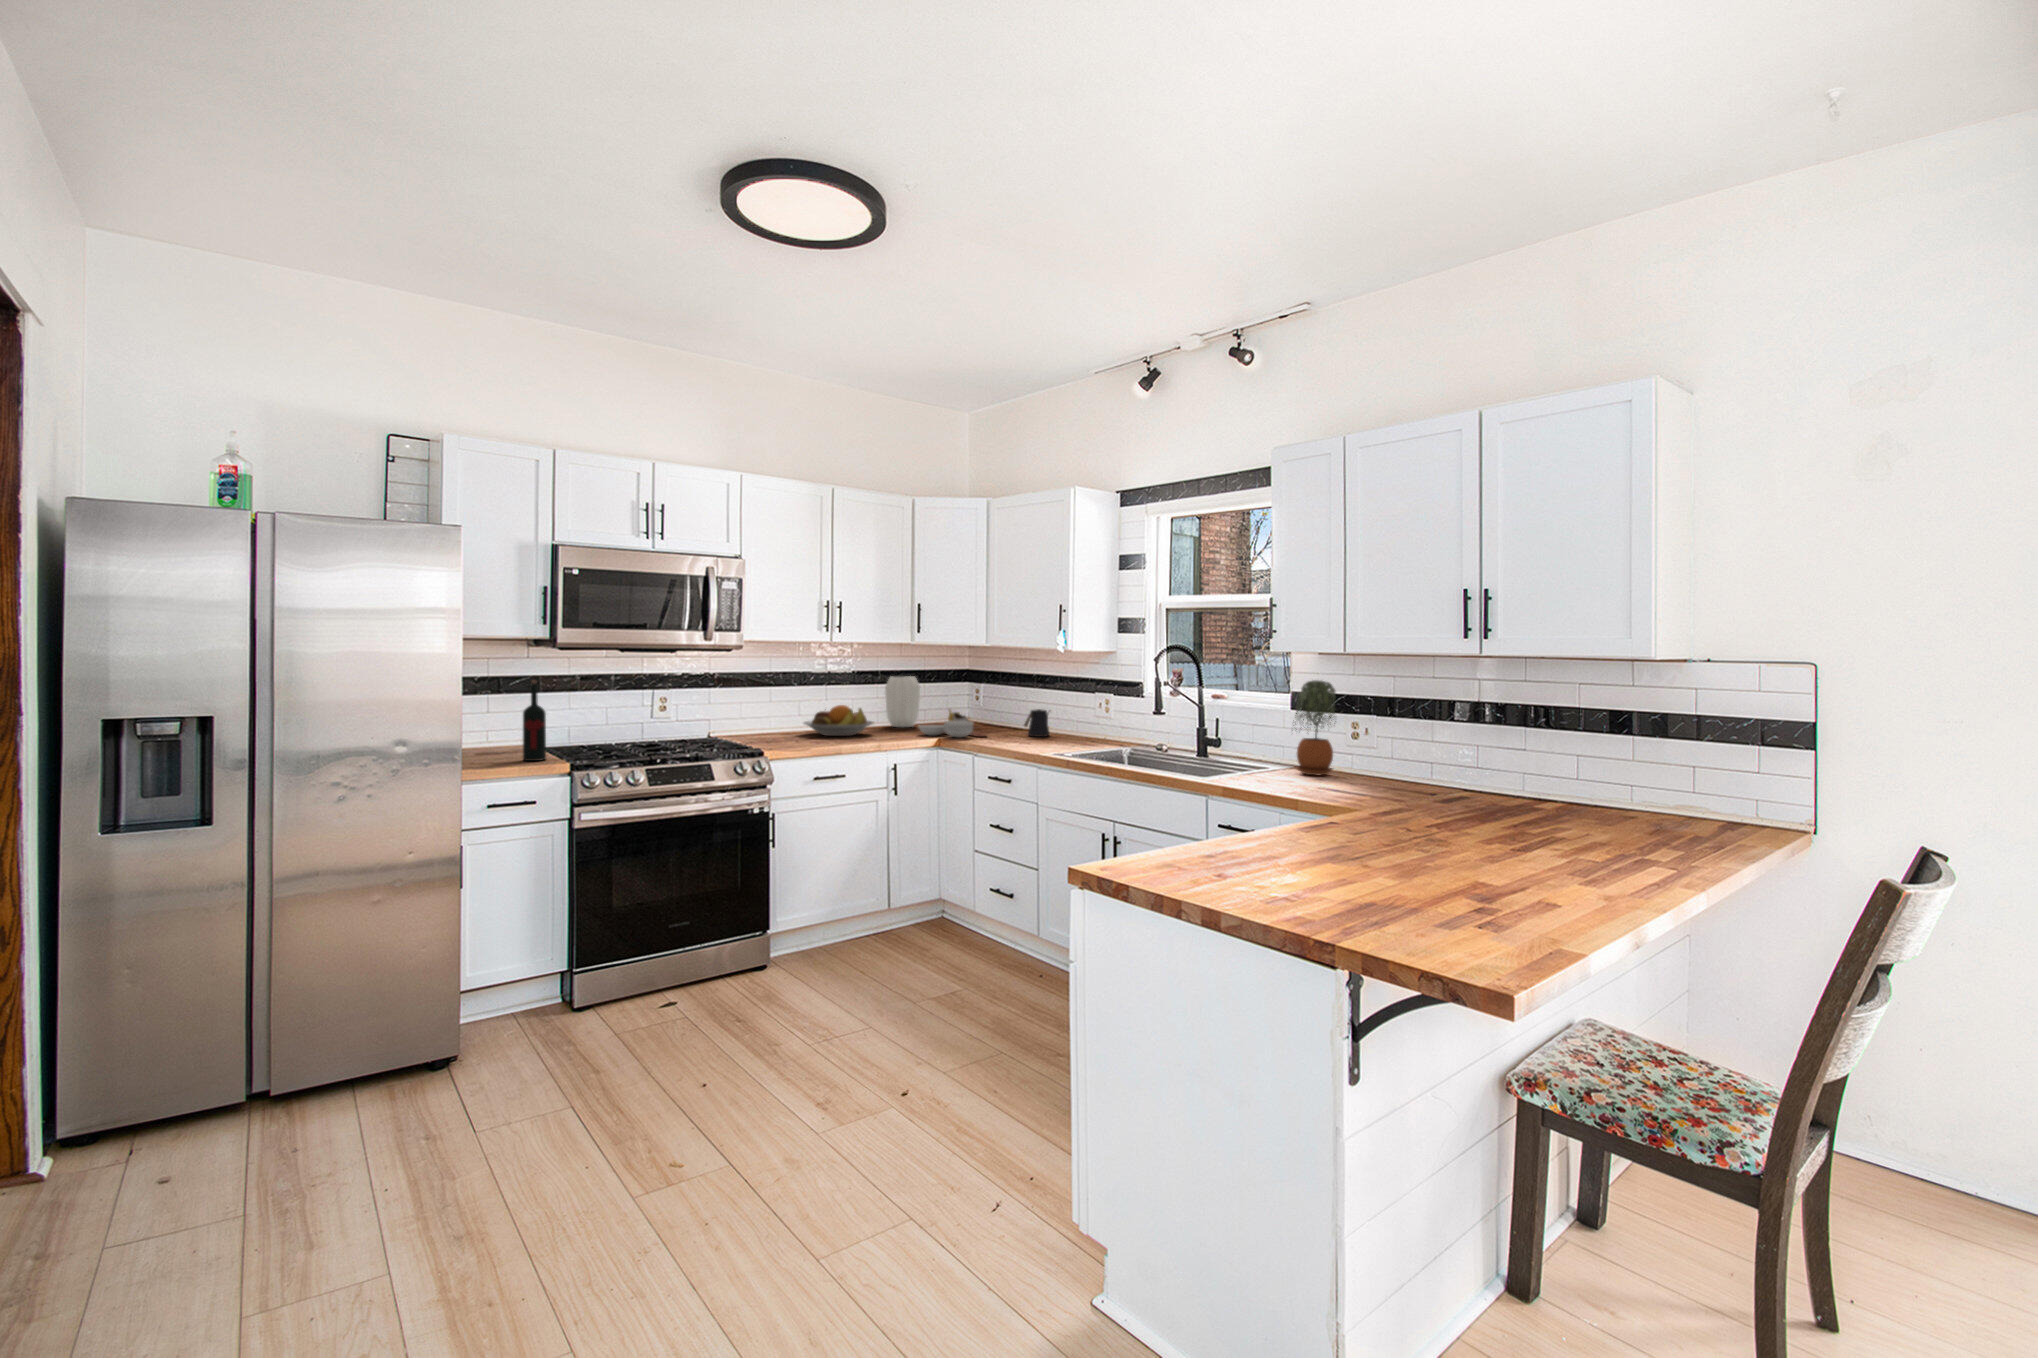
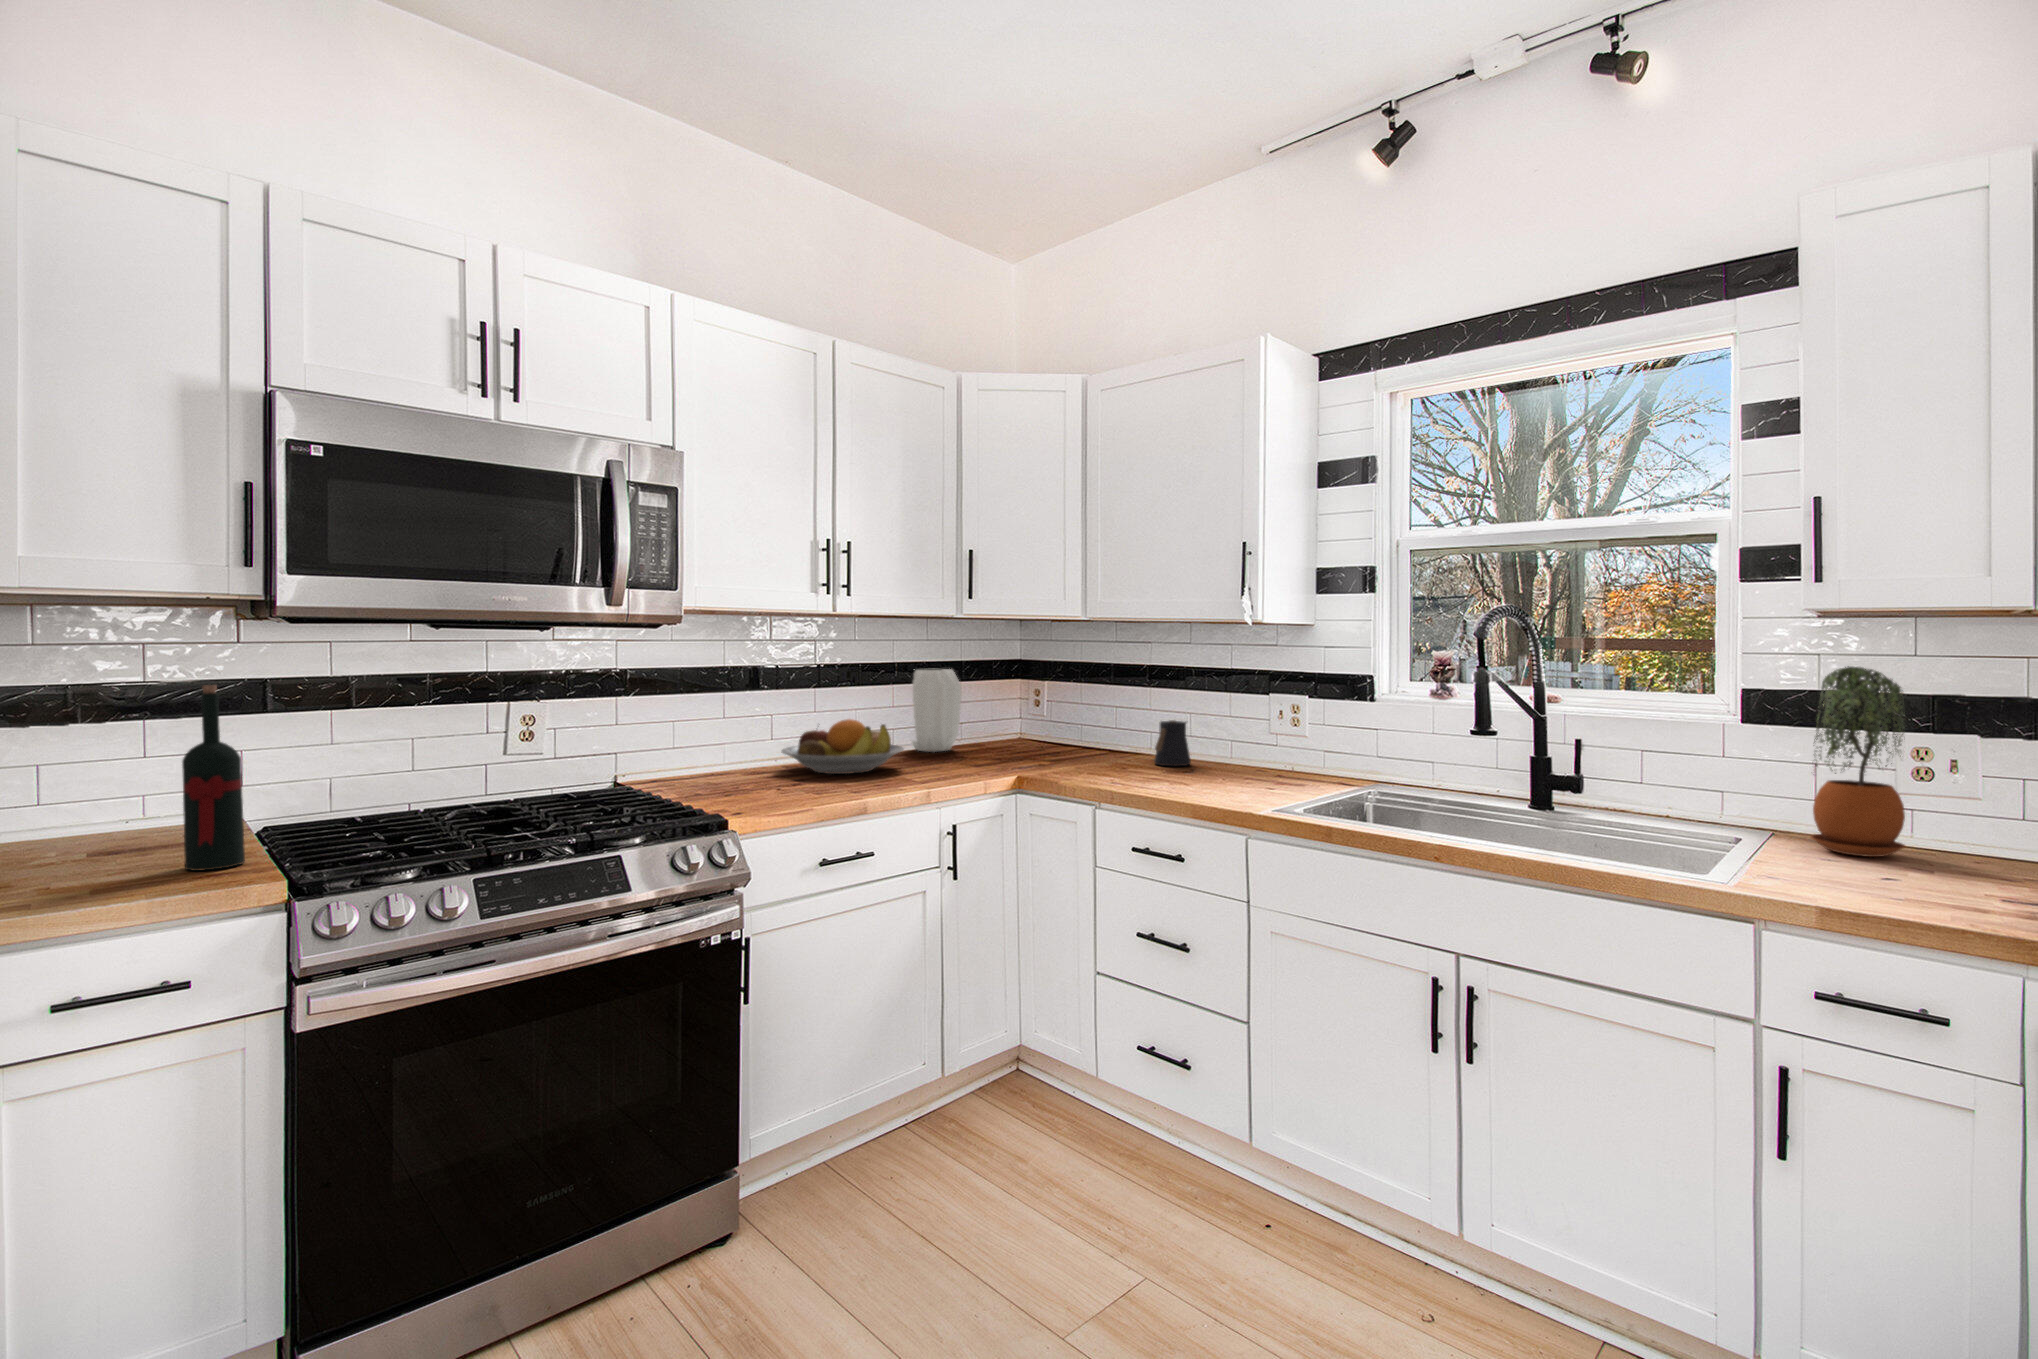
cutting board: present [919,710,987,737] -> none [976,722,1095,772]

